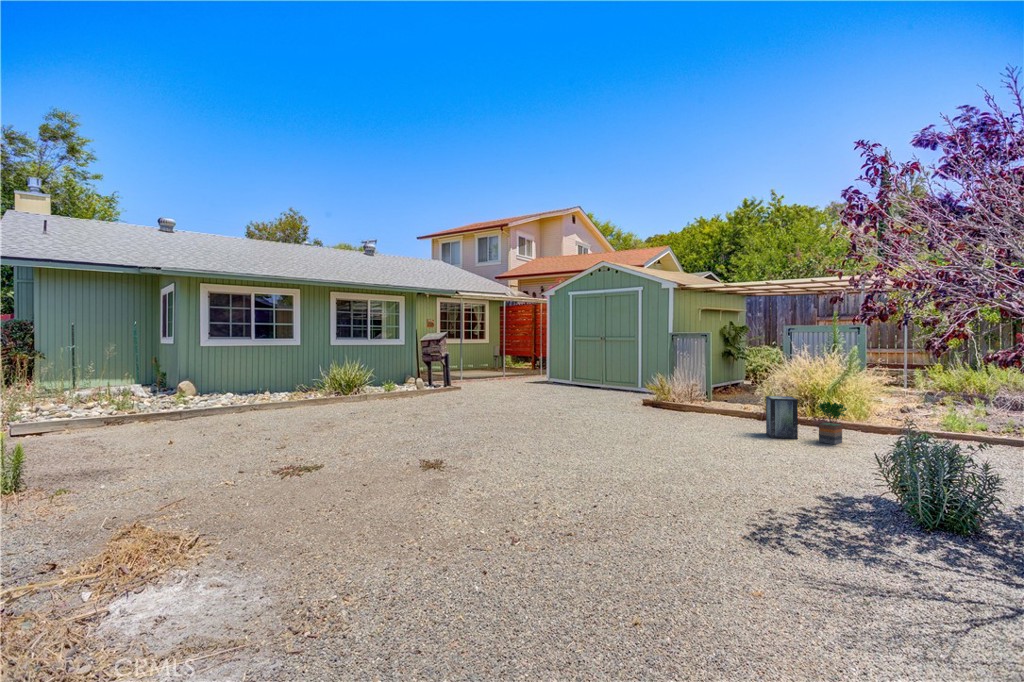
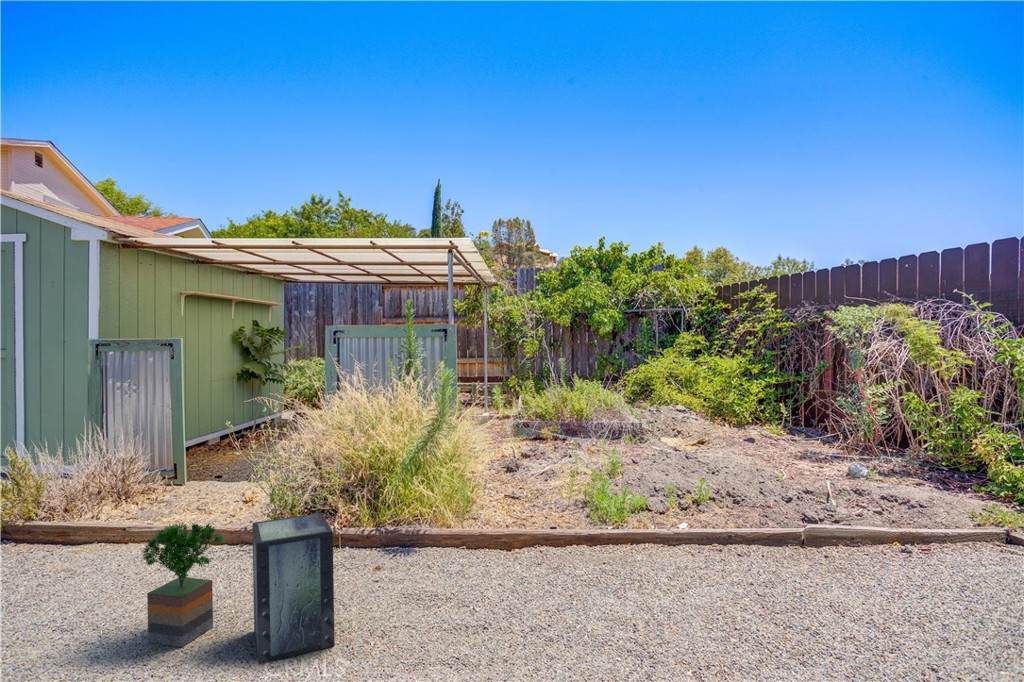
potted tree: present [818,402,847,444] -> present [142,522,224,647]

